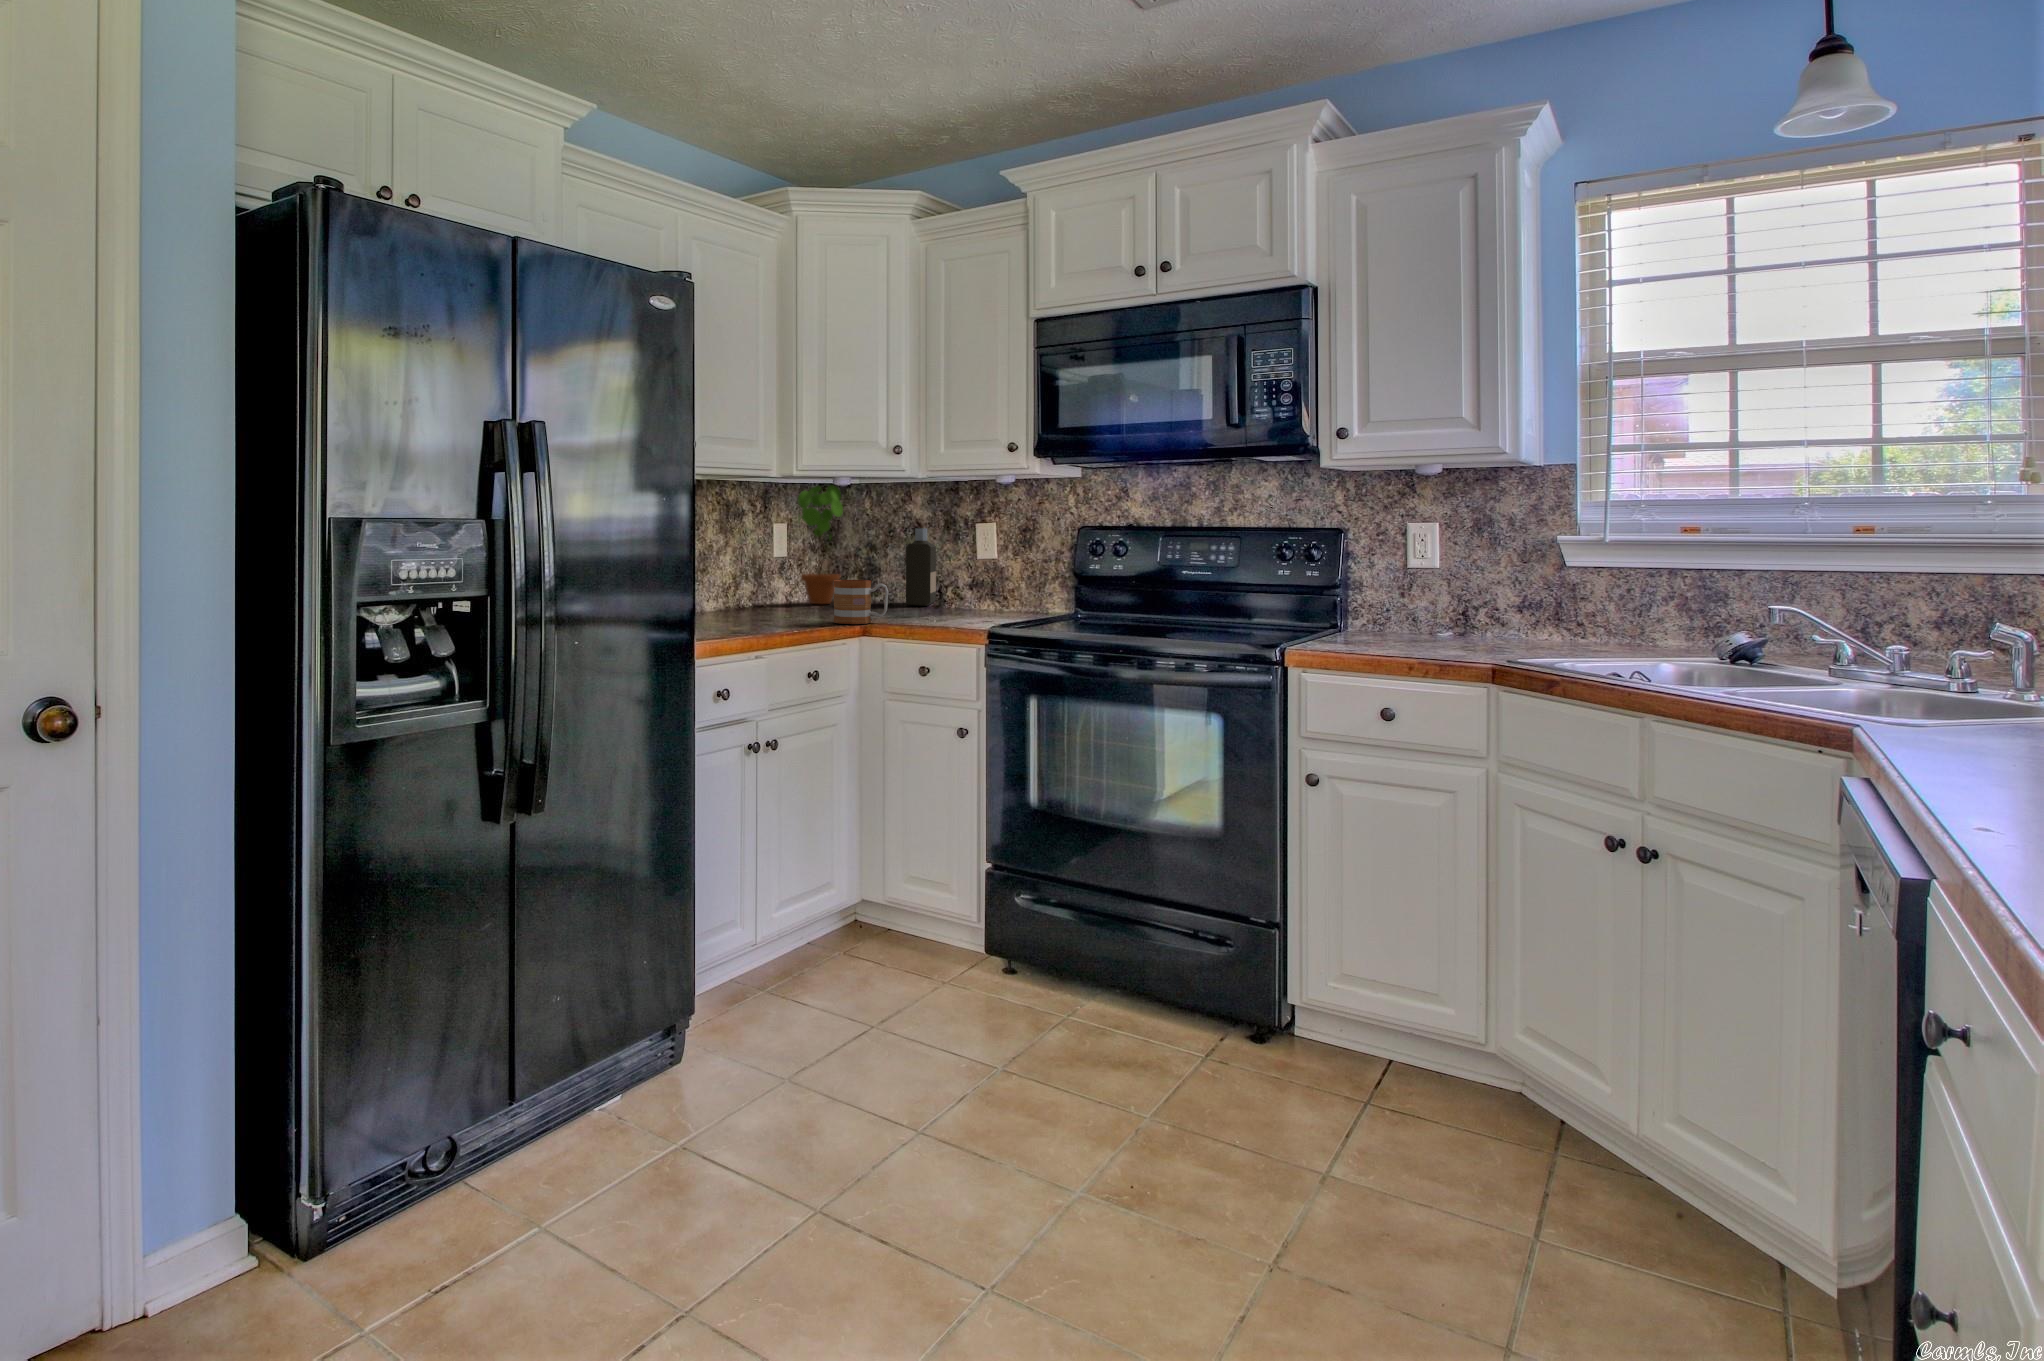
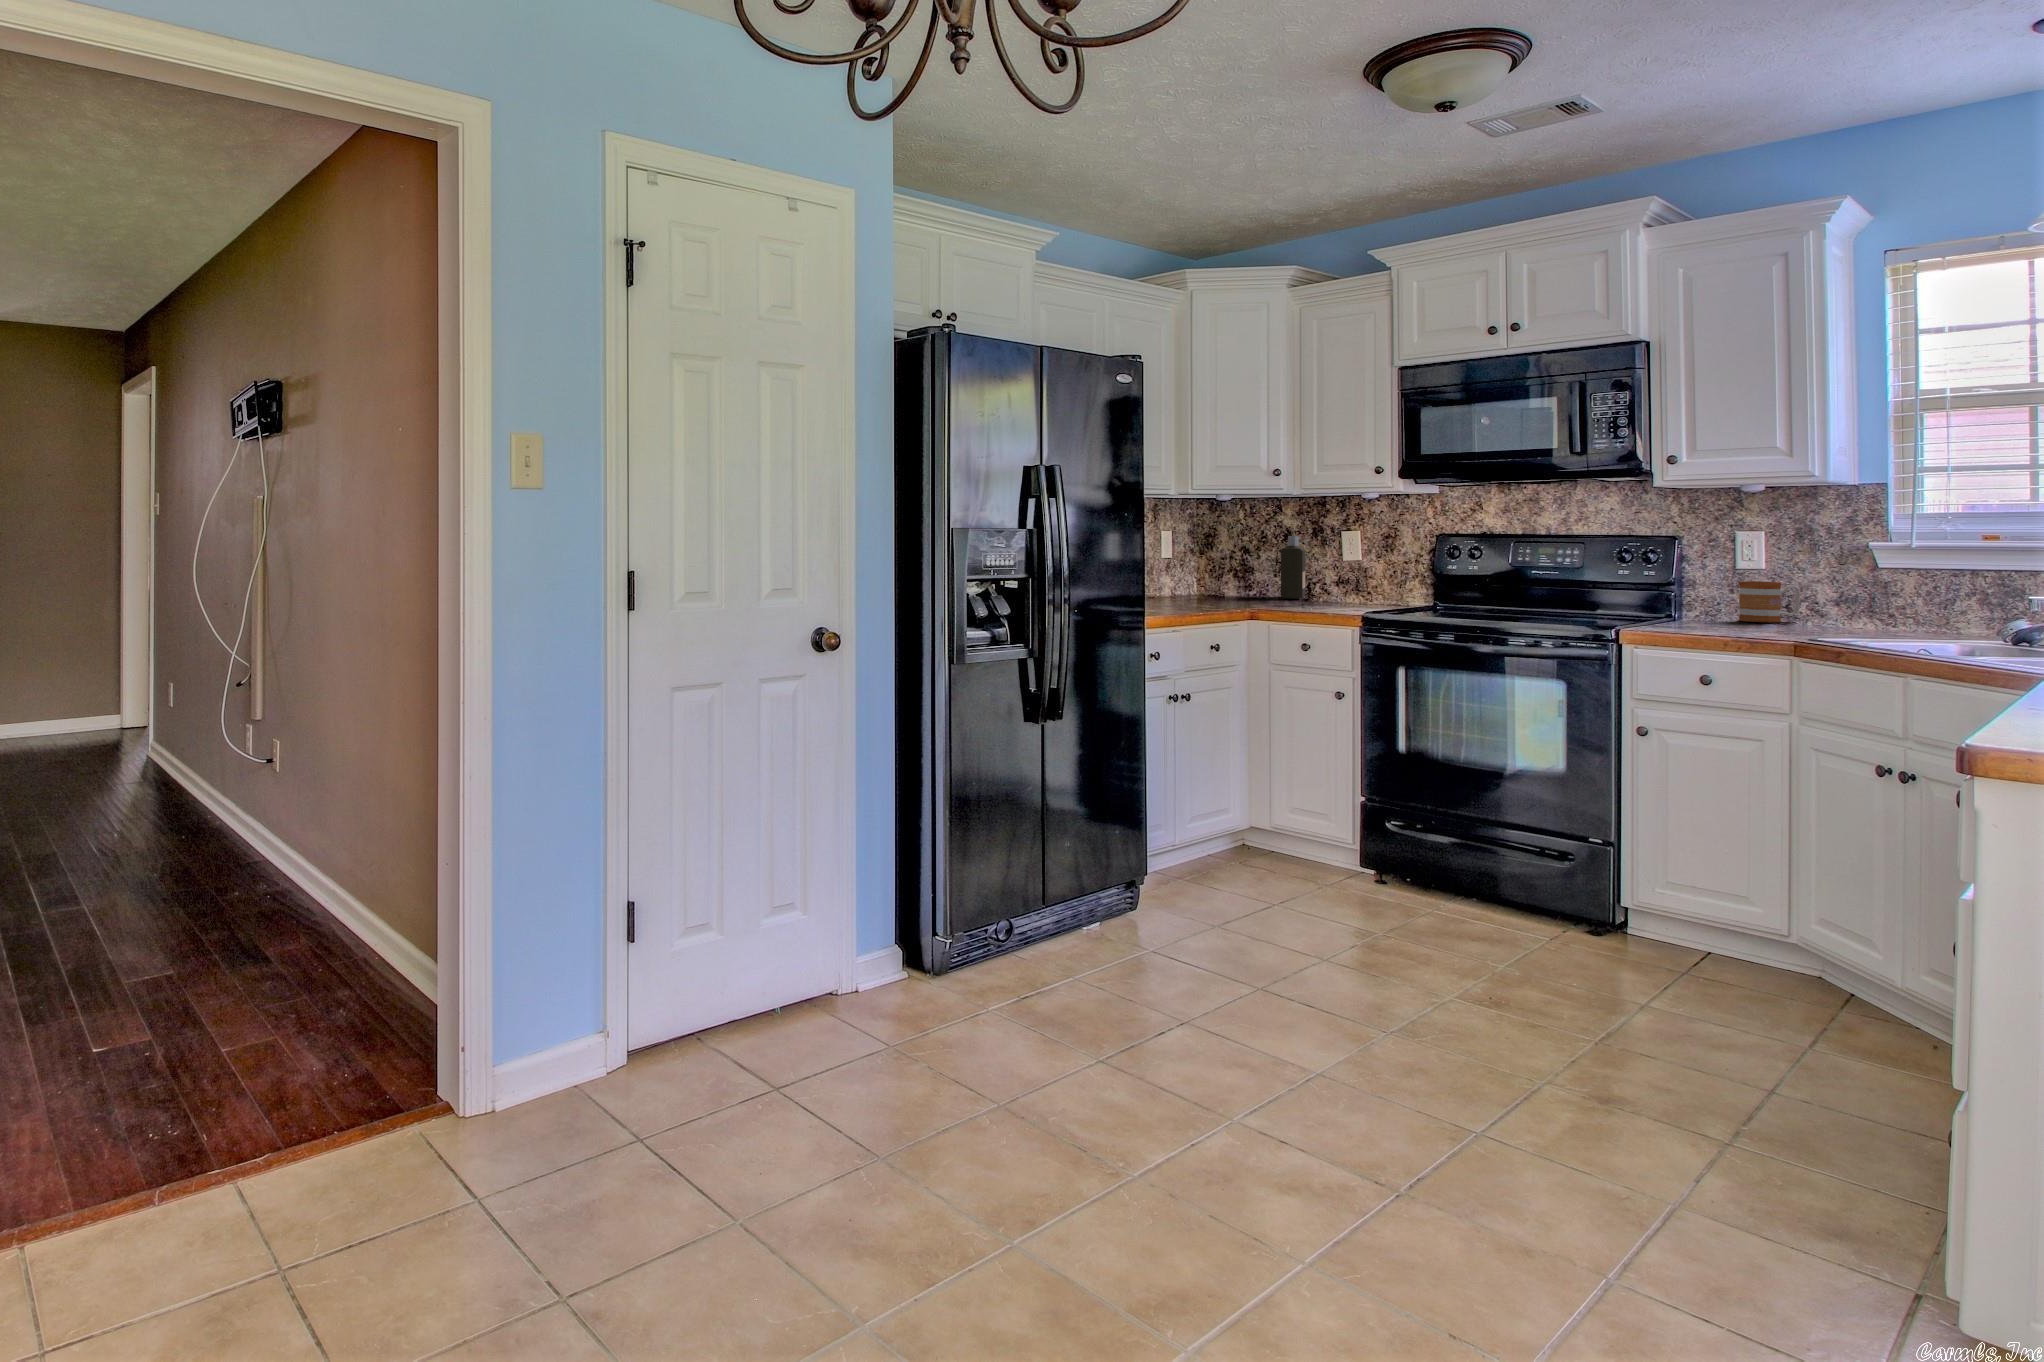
potted plant: present [798,486,843,604] -> none [1184,501,1225,597]
mug: present [834,580,888,624] -> present [1739,581,1800,622]

